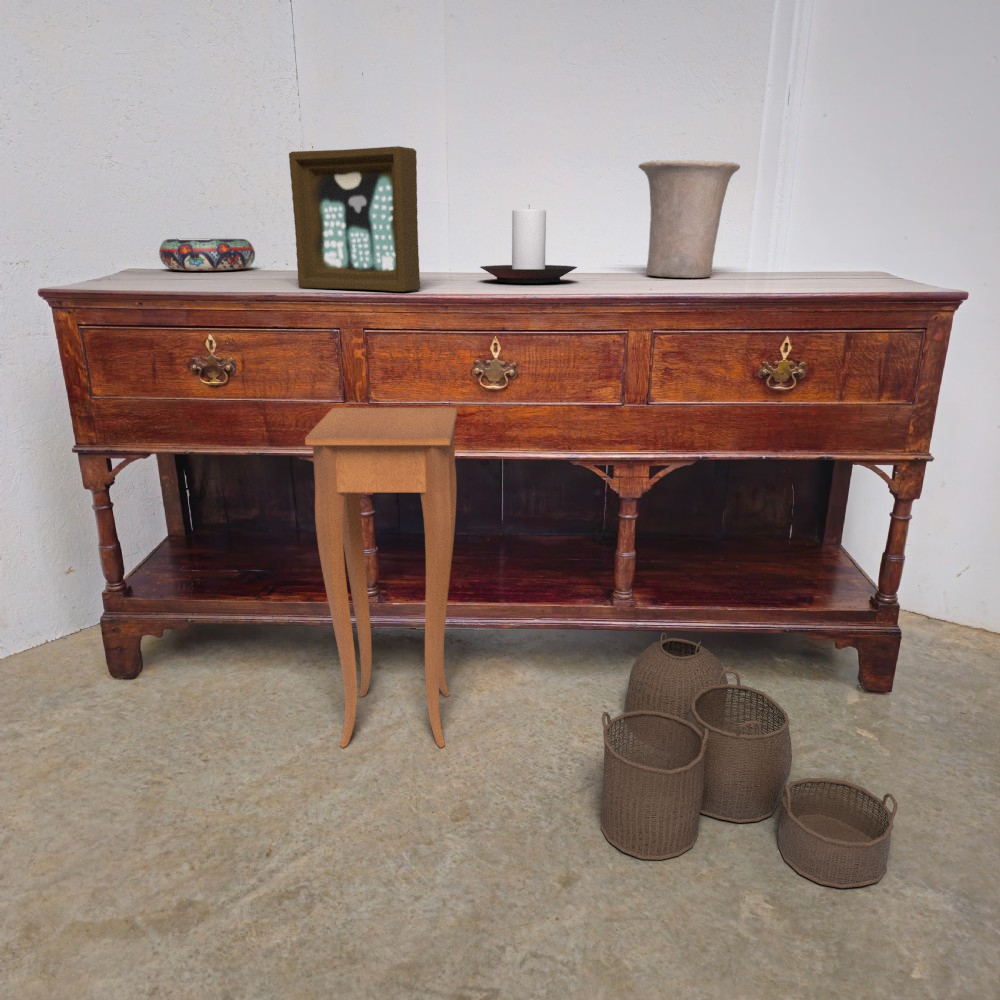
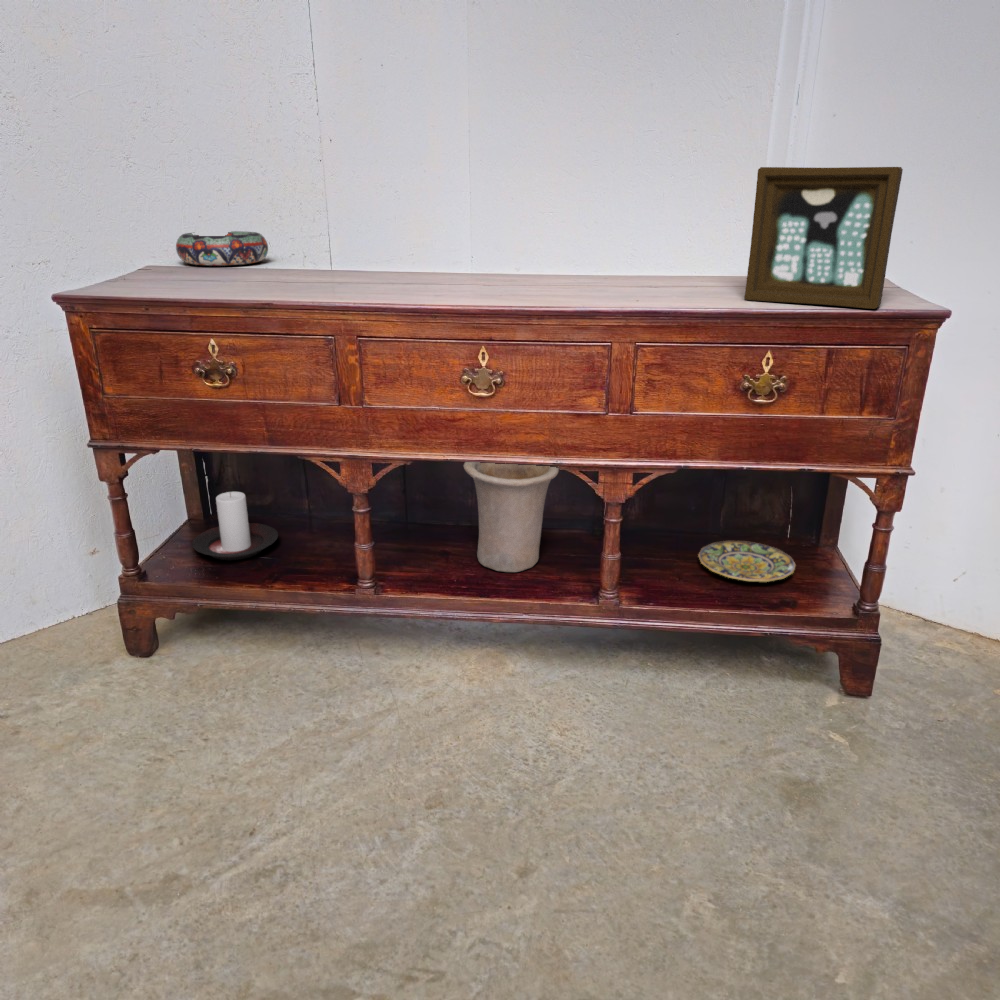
picture frame: present [289,146,420,292] -> present [745,167,903,309]
vase: present [639,160,740,278] -> present [464,462,559,572]
candle holder: present [480,205,577,283] -> present [192,492,278,560]
side table: present [305,408,457,748] -> none [294,411,446,736]
plate: none [707,541,807,579] -> present [698,541,796,582]
woven basket: present [601,633,898,888] -> none [565,634,843,890]

